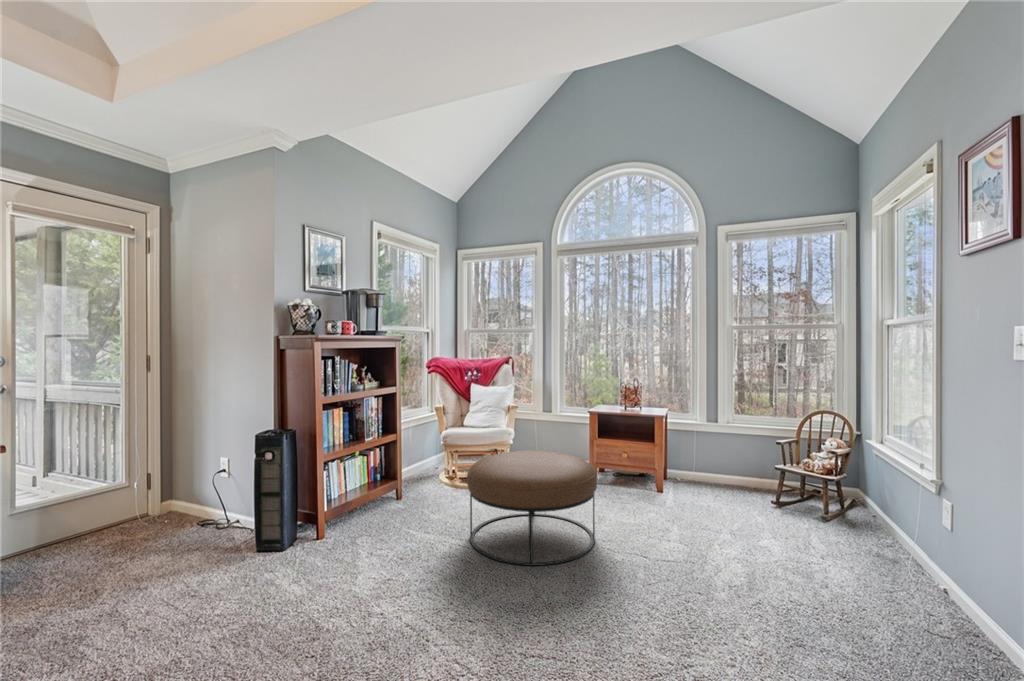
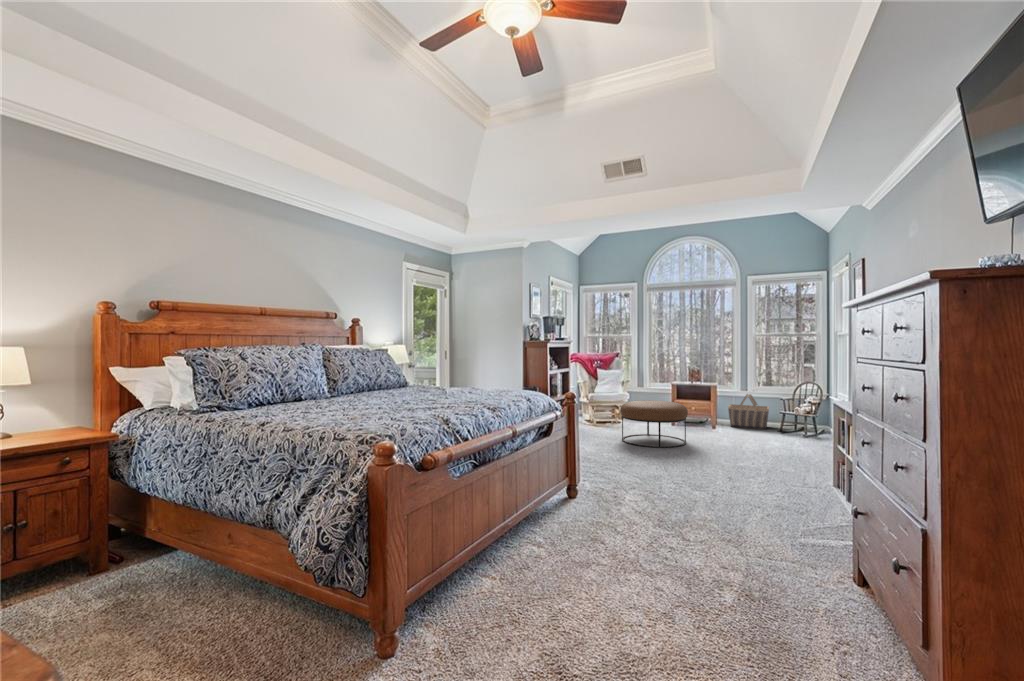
basket: none [685,427,755,493] -> present [728,394,769,429]

